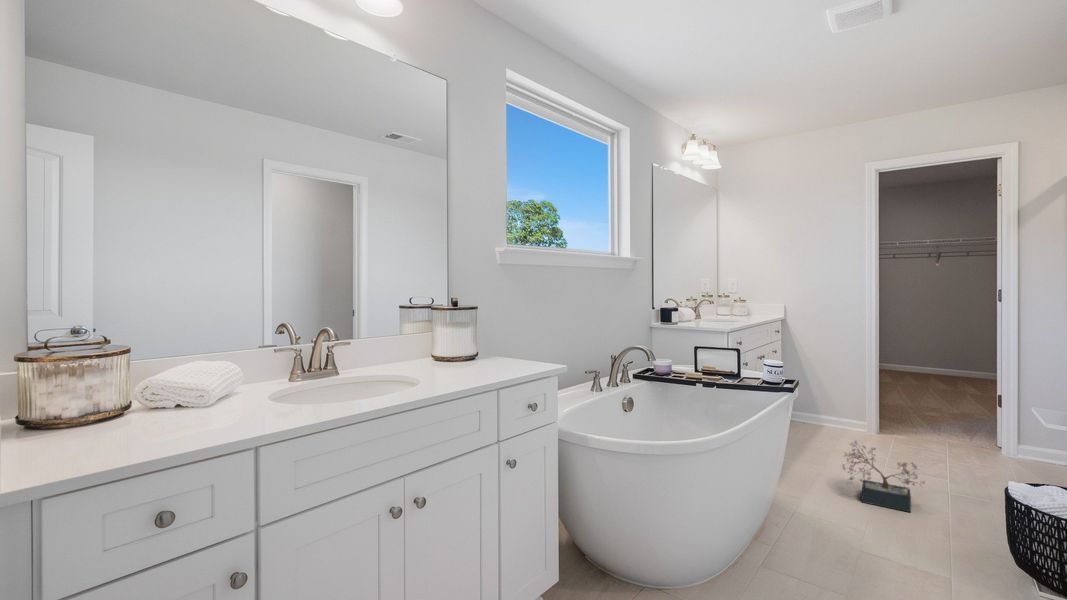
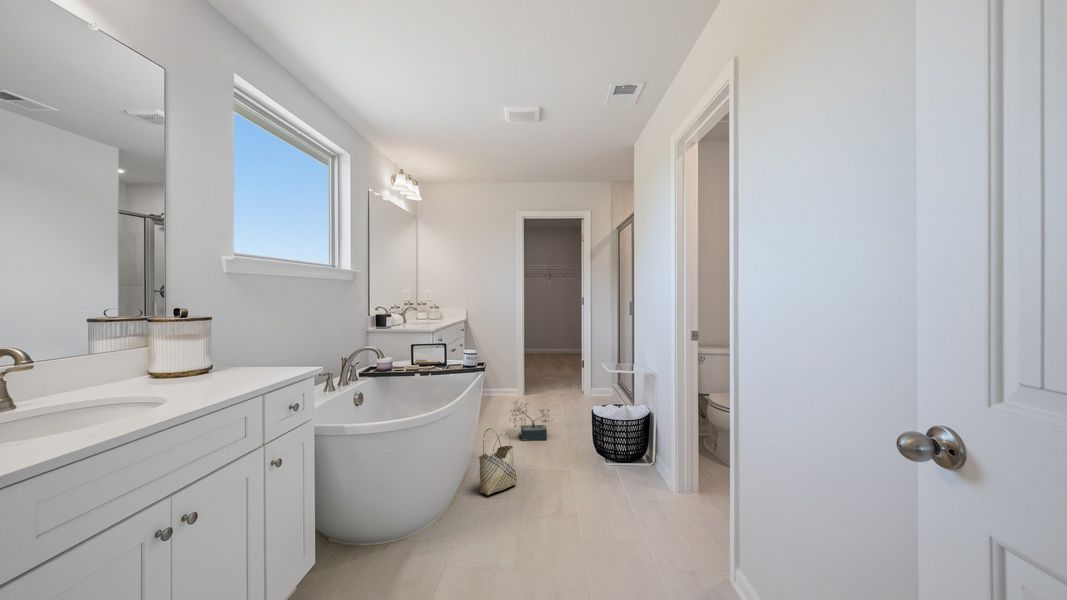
woven basket: none [776,474,840,569] -> present [479,428,517,495]

